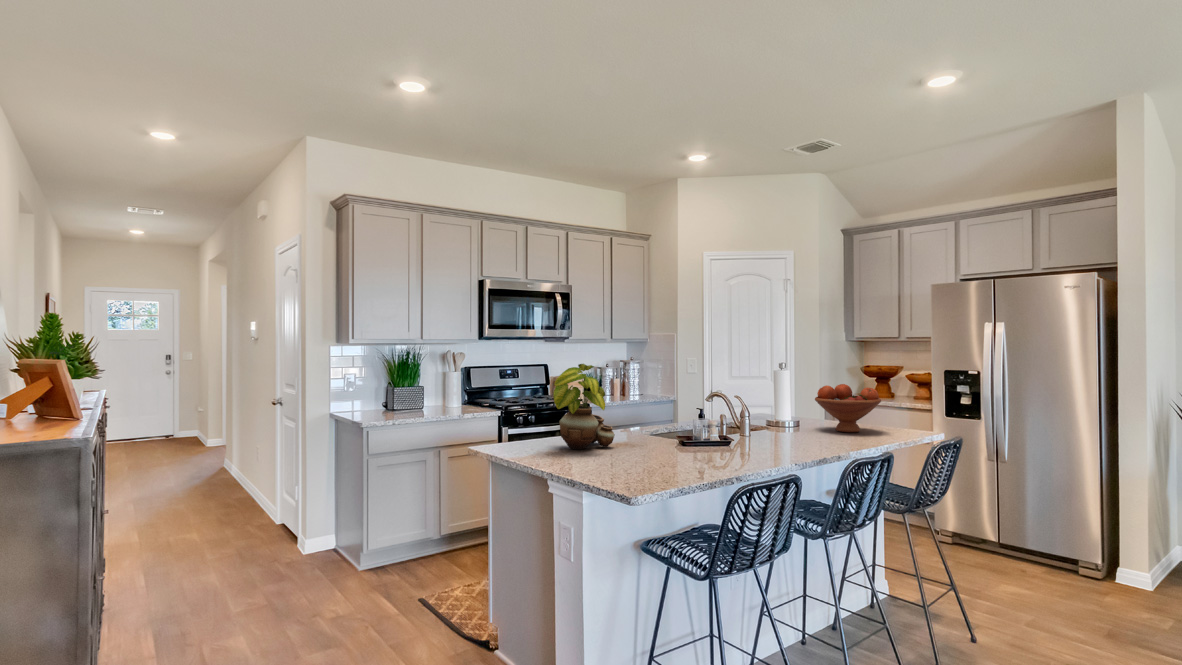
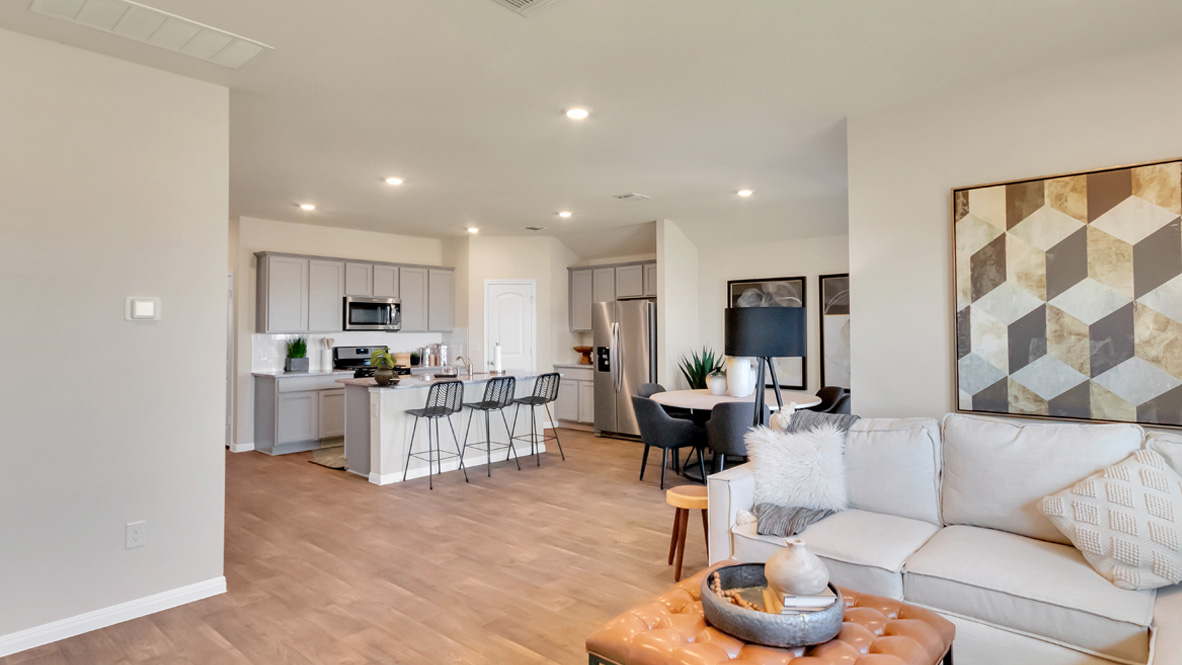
fruit bowl: present [815,384,881,433] -> none [507,359,536,381]

